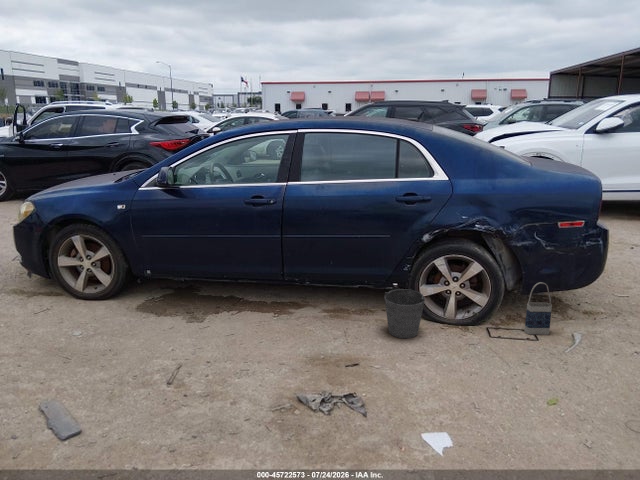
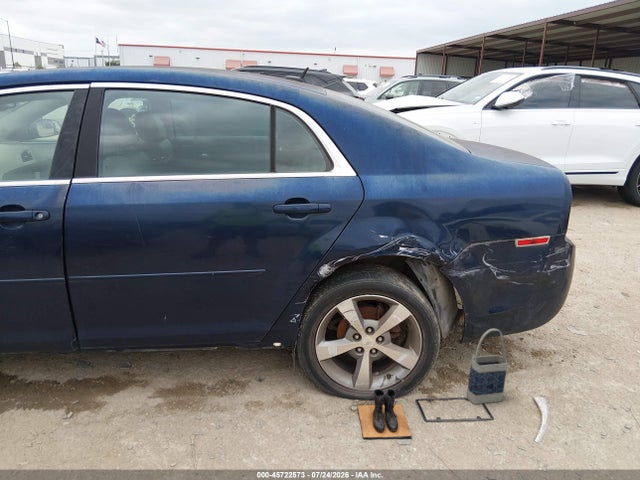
bucket: present [384,289,425,338] -> none [259,351,326,438]
boots: none [446,316,480,344] -> present [357,389,412,438]

